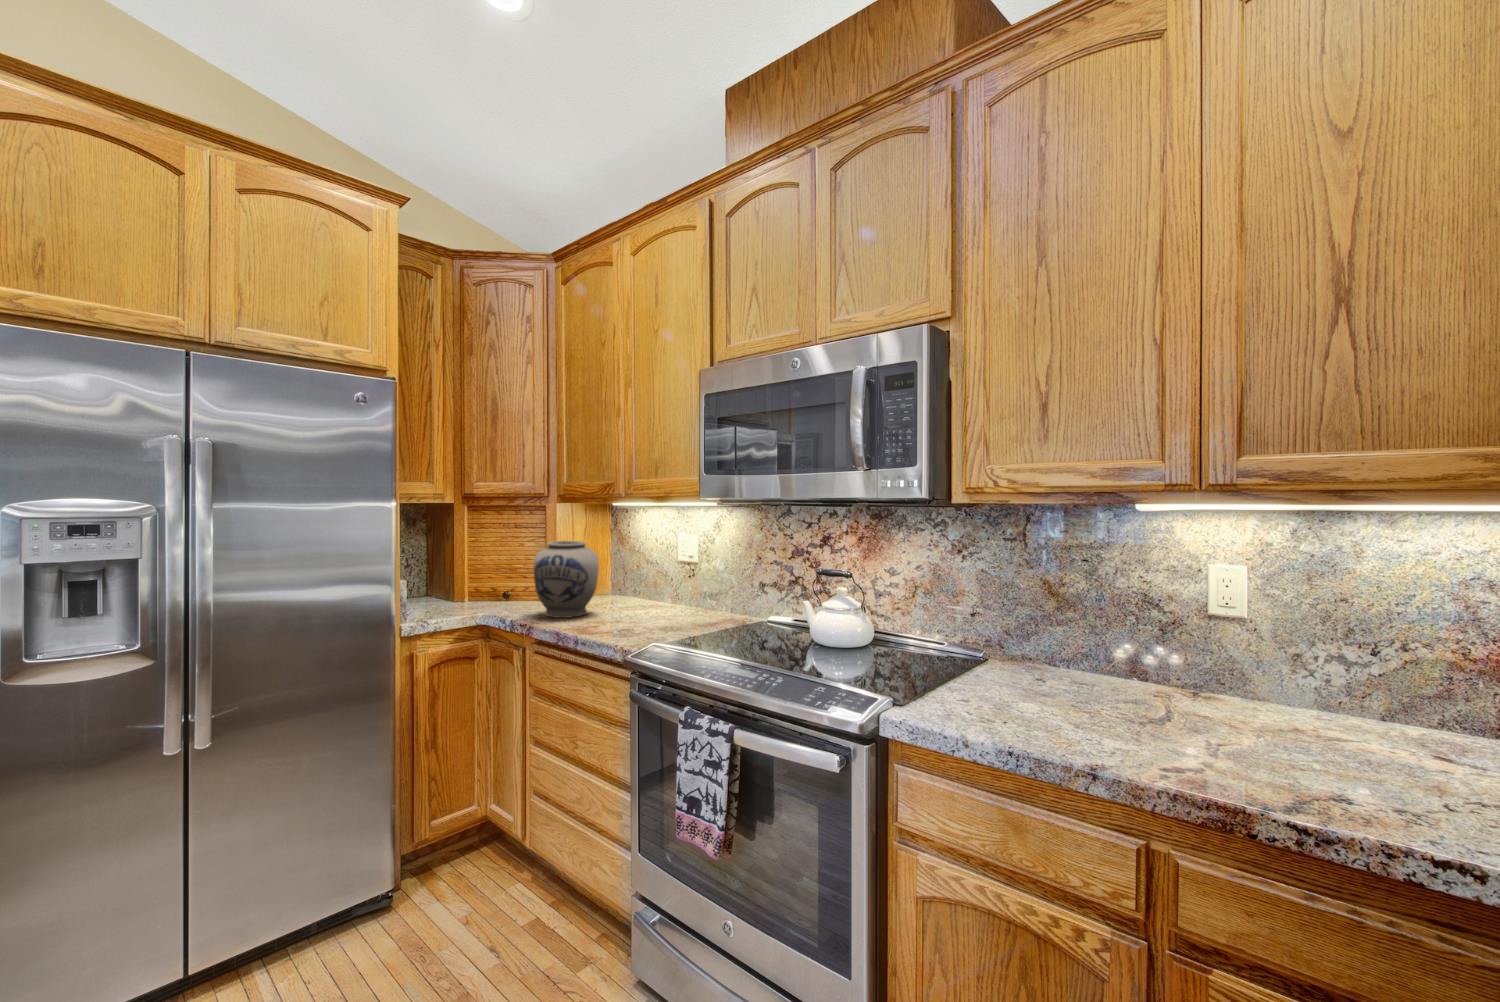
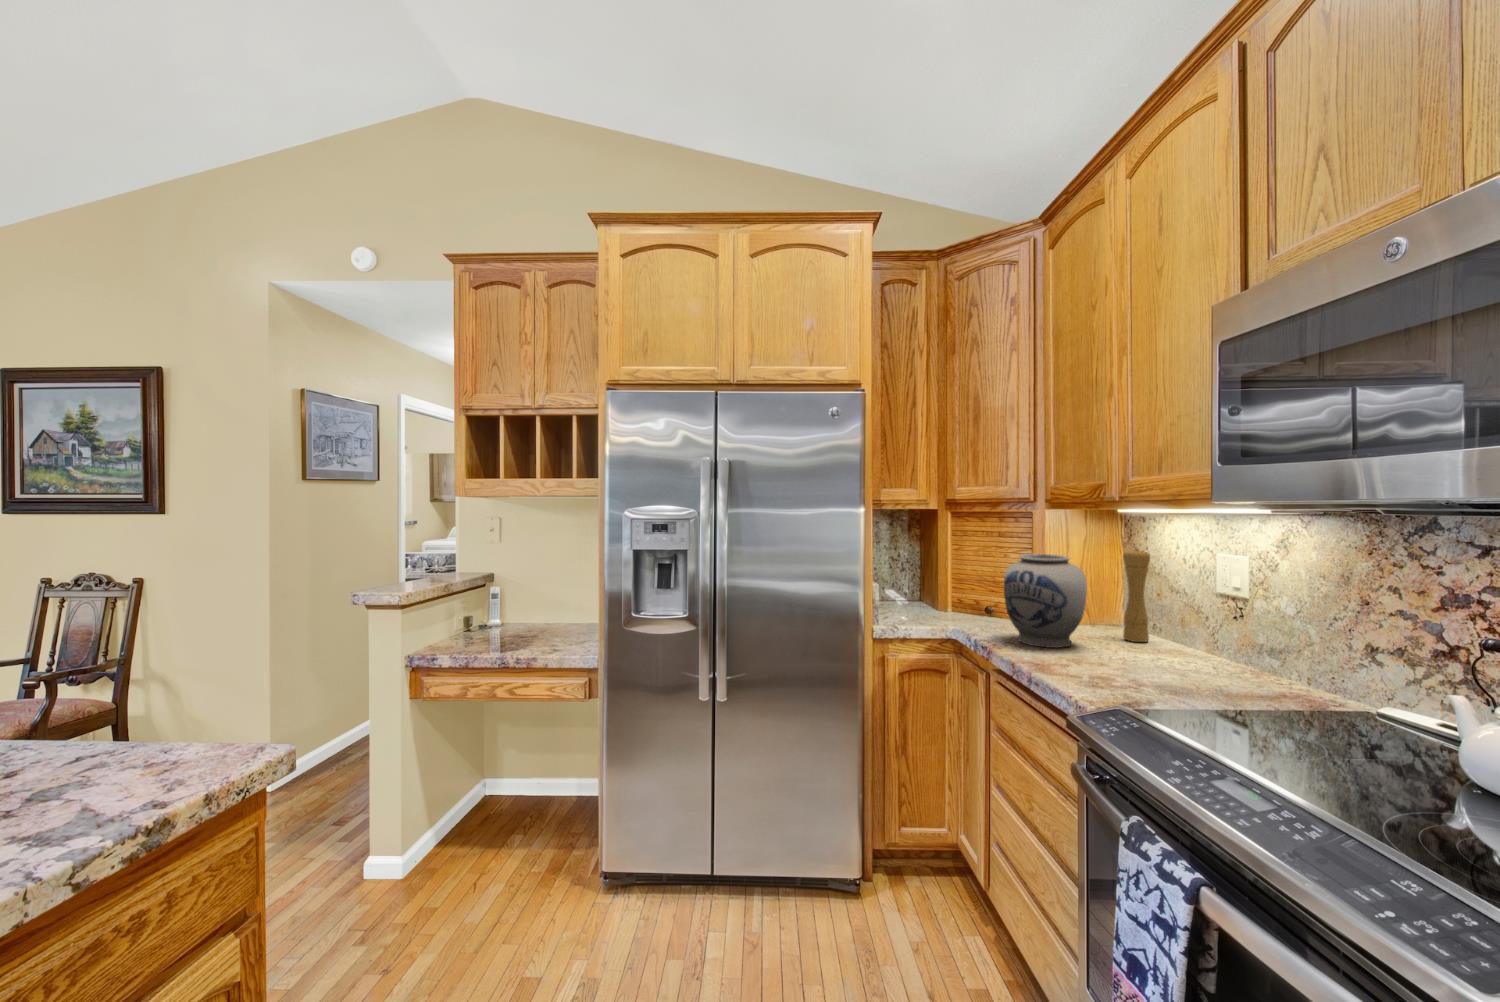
pepper mill: none [616,533,634,604] -> present [1123,549,1150,642]

